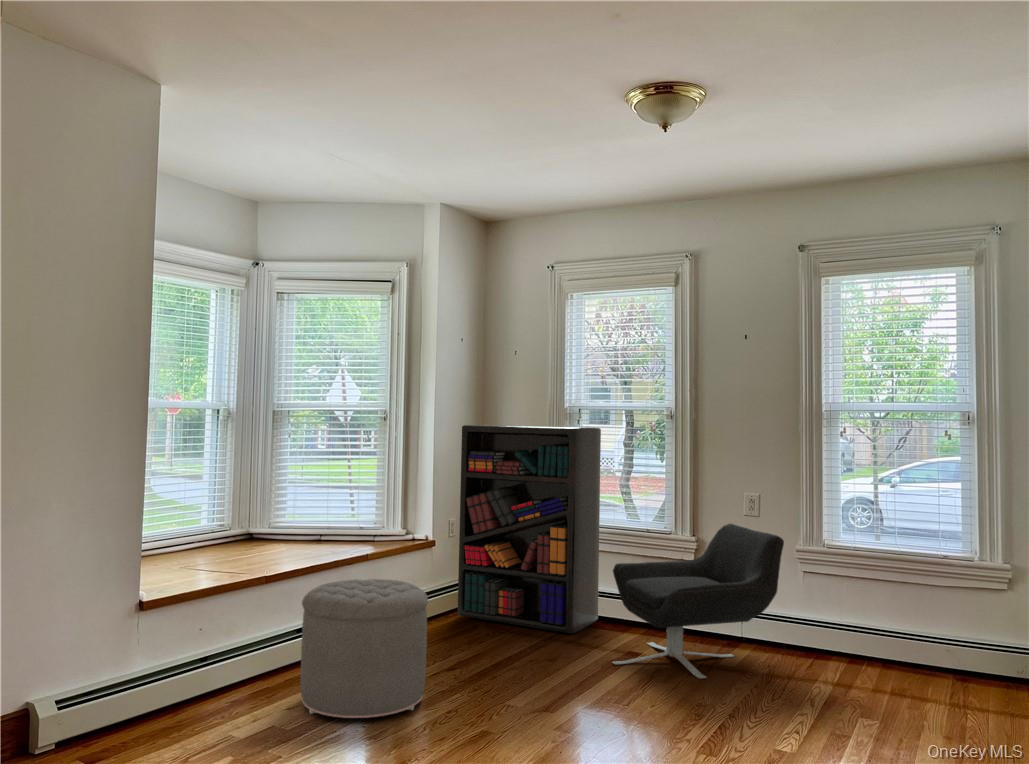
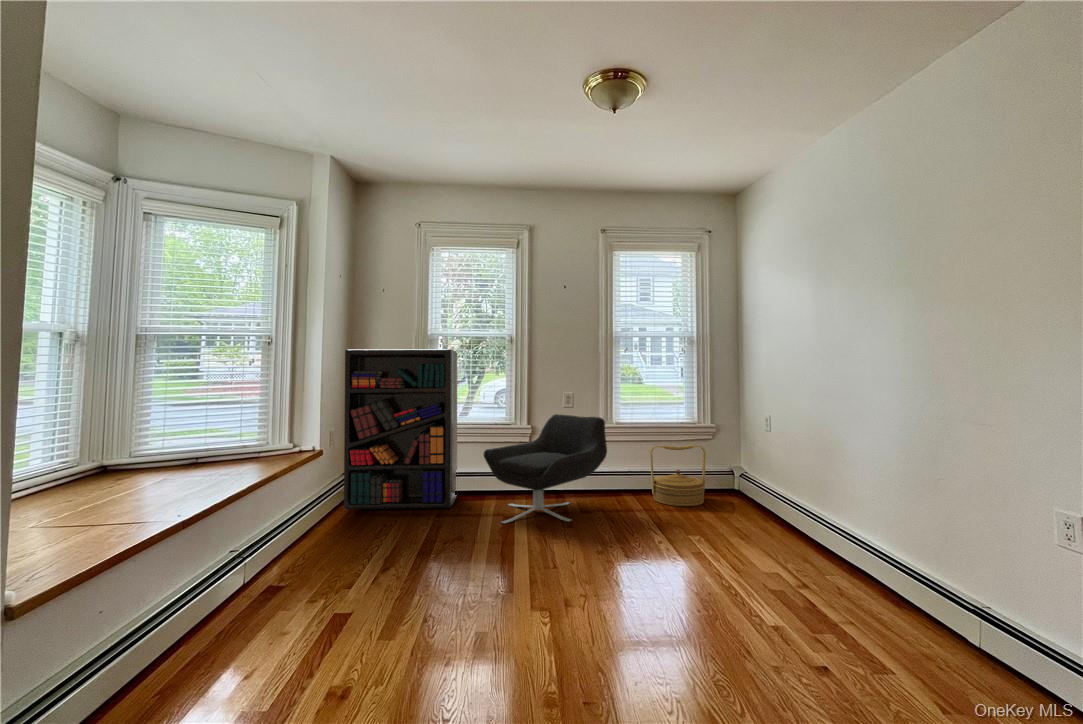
ottoman: present [300,579,428,718] -> none [253,481,389,632]
woven basket: none [867,589,968,696] -> present [650,445,706,506]

